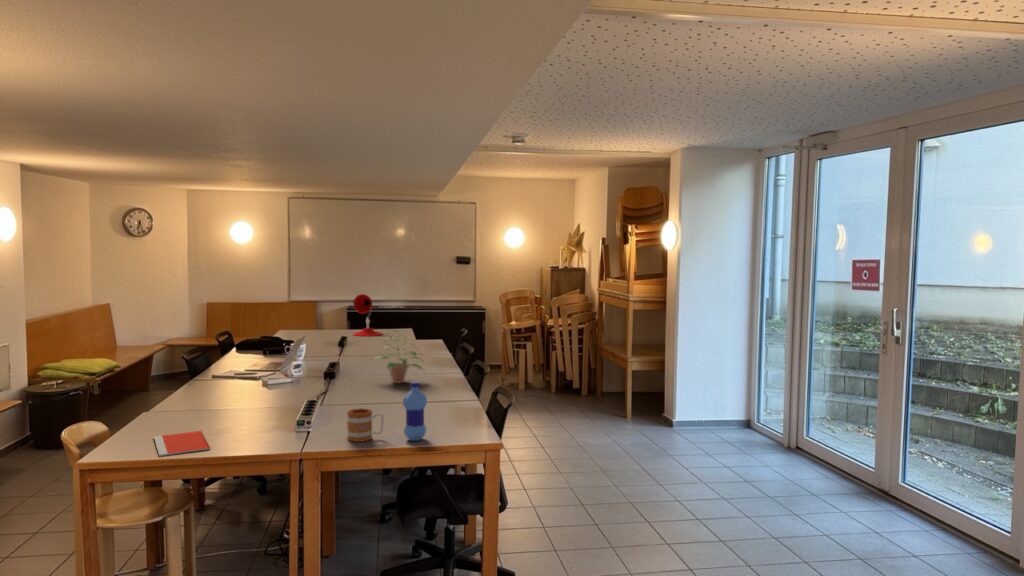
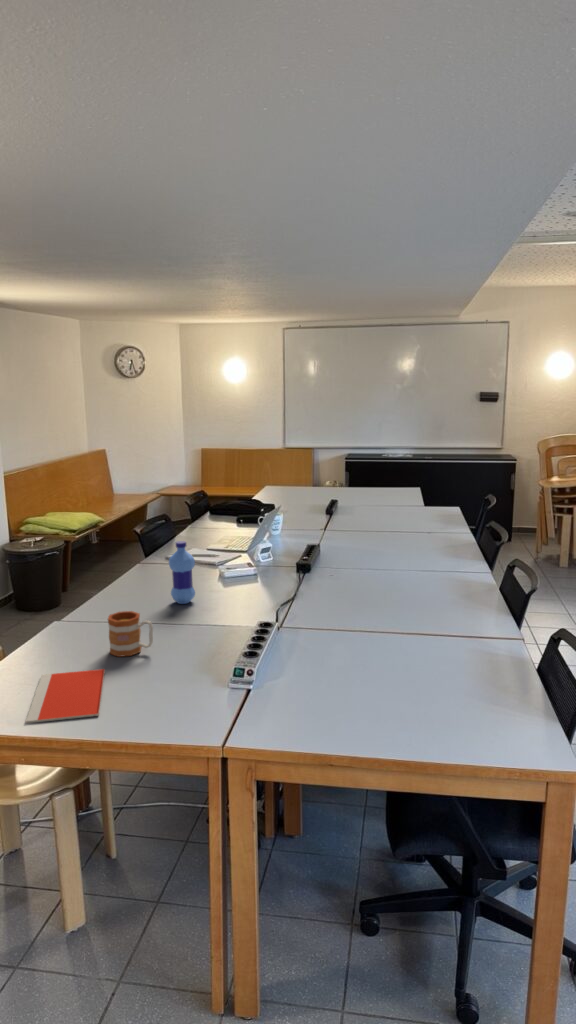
desk lamp: present [353,294,383,336] -> none [348,446,385,498]
potted plant: present [380,335,421,383] -> none [358,511,436,588]
water bottle: present [403,381,427,441] -> present [169,541,195,604]
mug: present [347,408,384,442] -> present [108,611,153,657]

